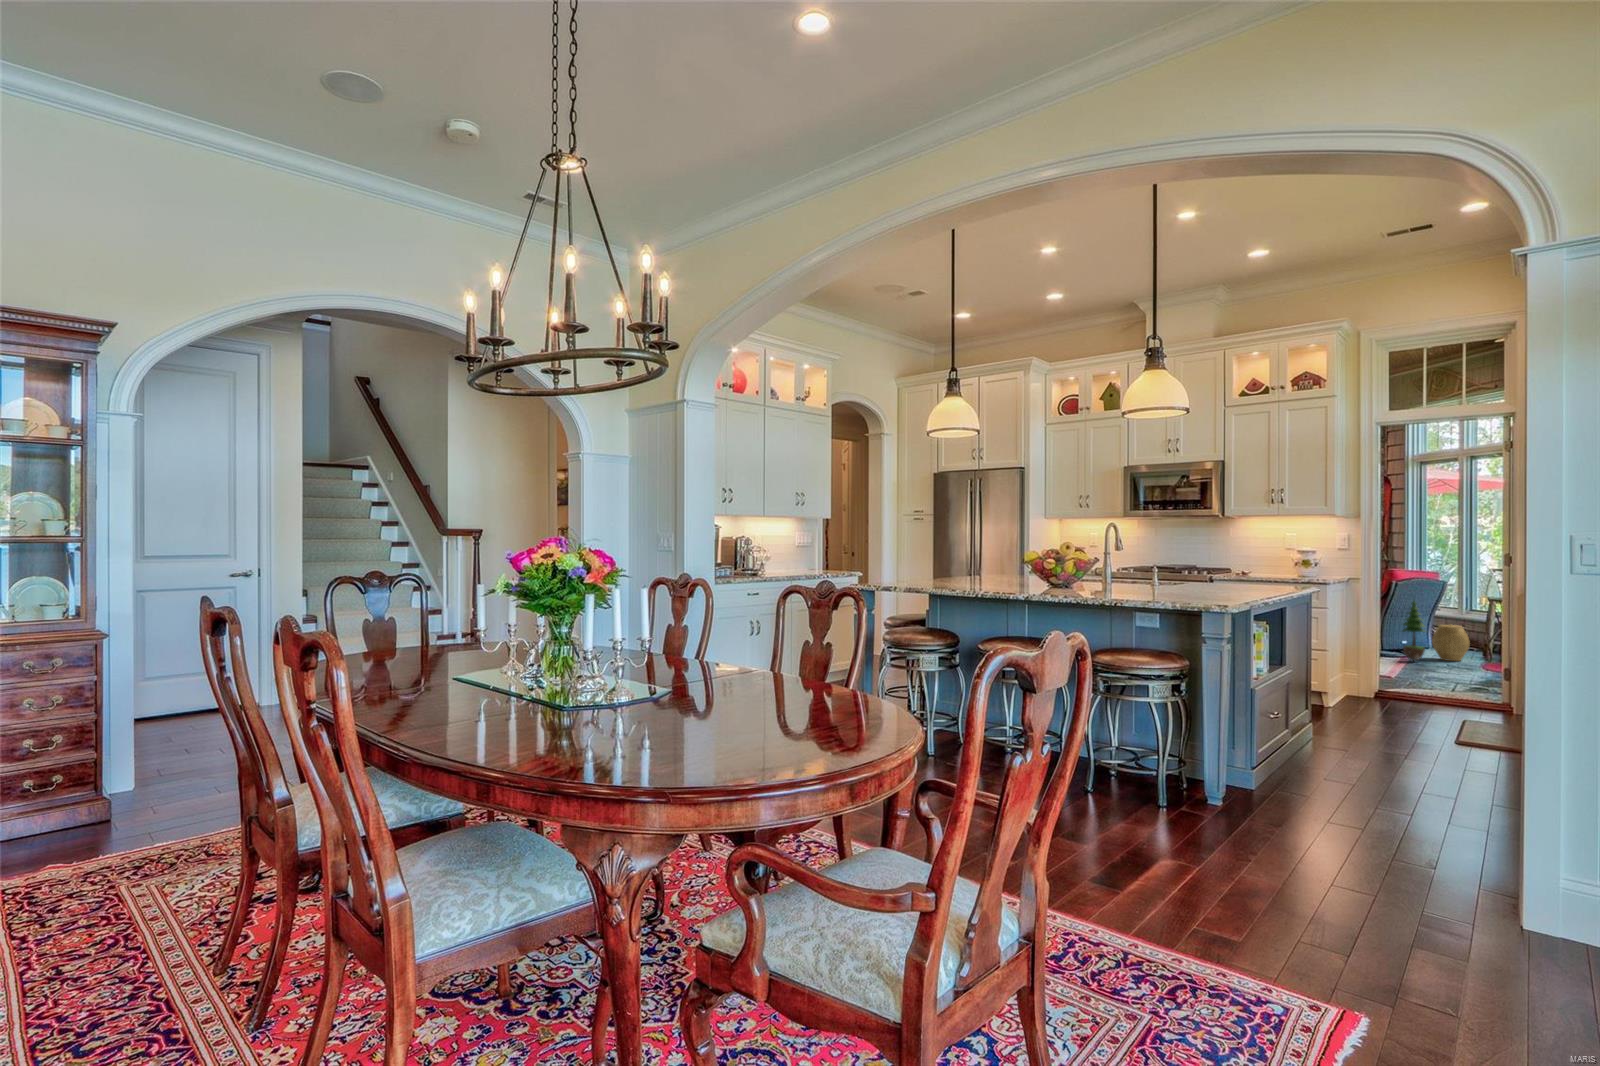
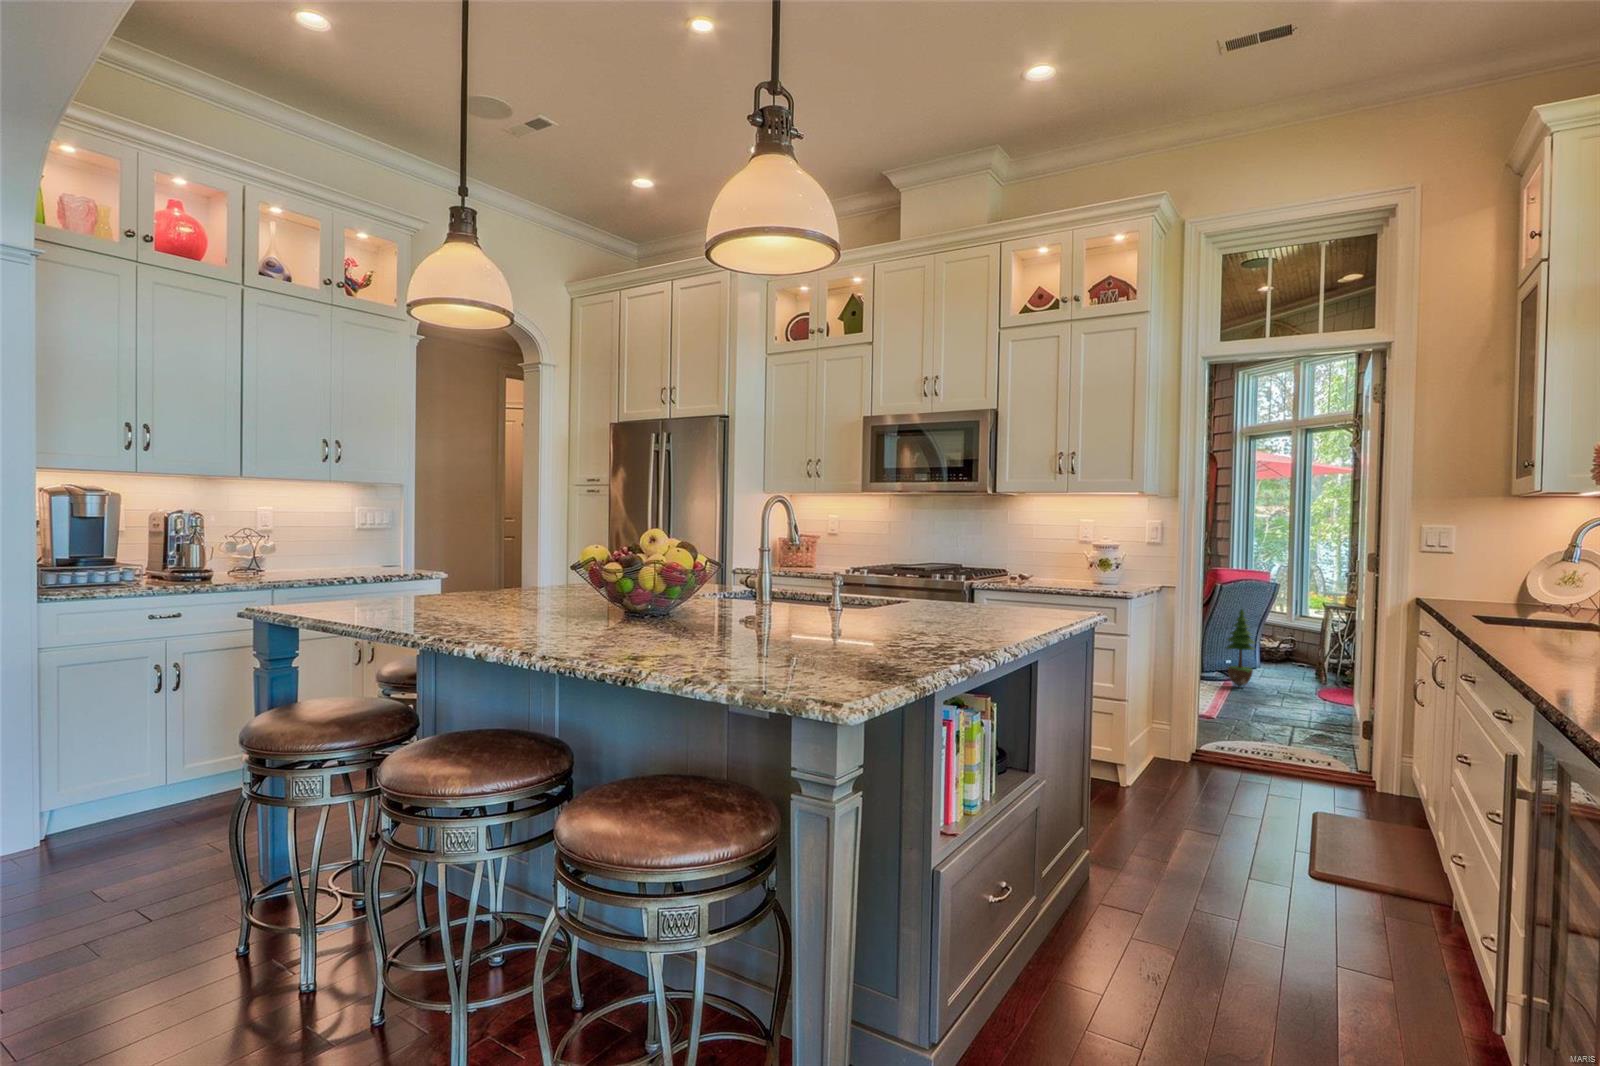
woven basket: present [1432,624,1470,661] -> none [1261,638,1303,685]

